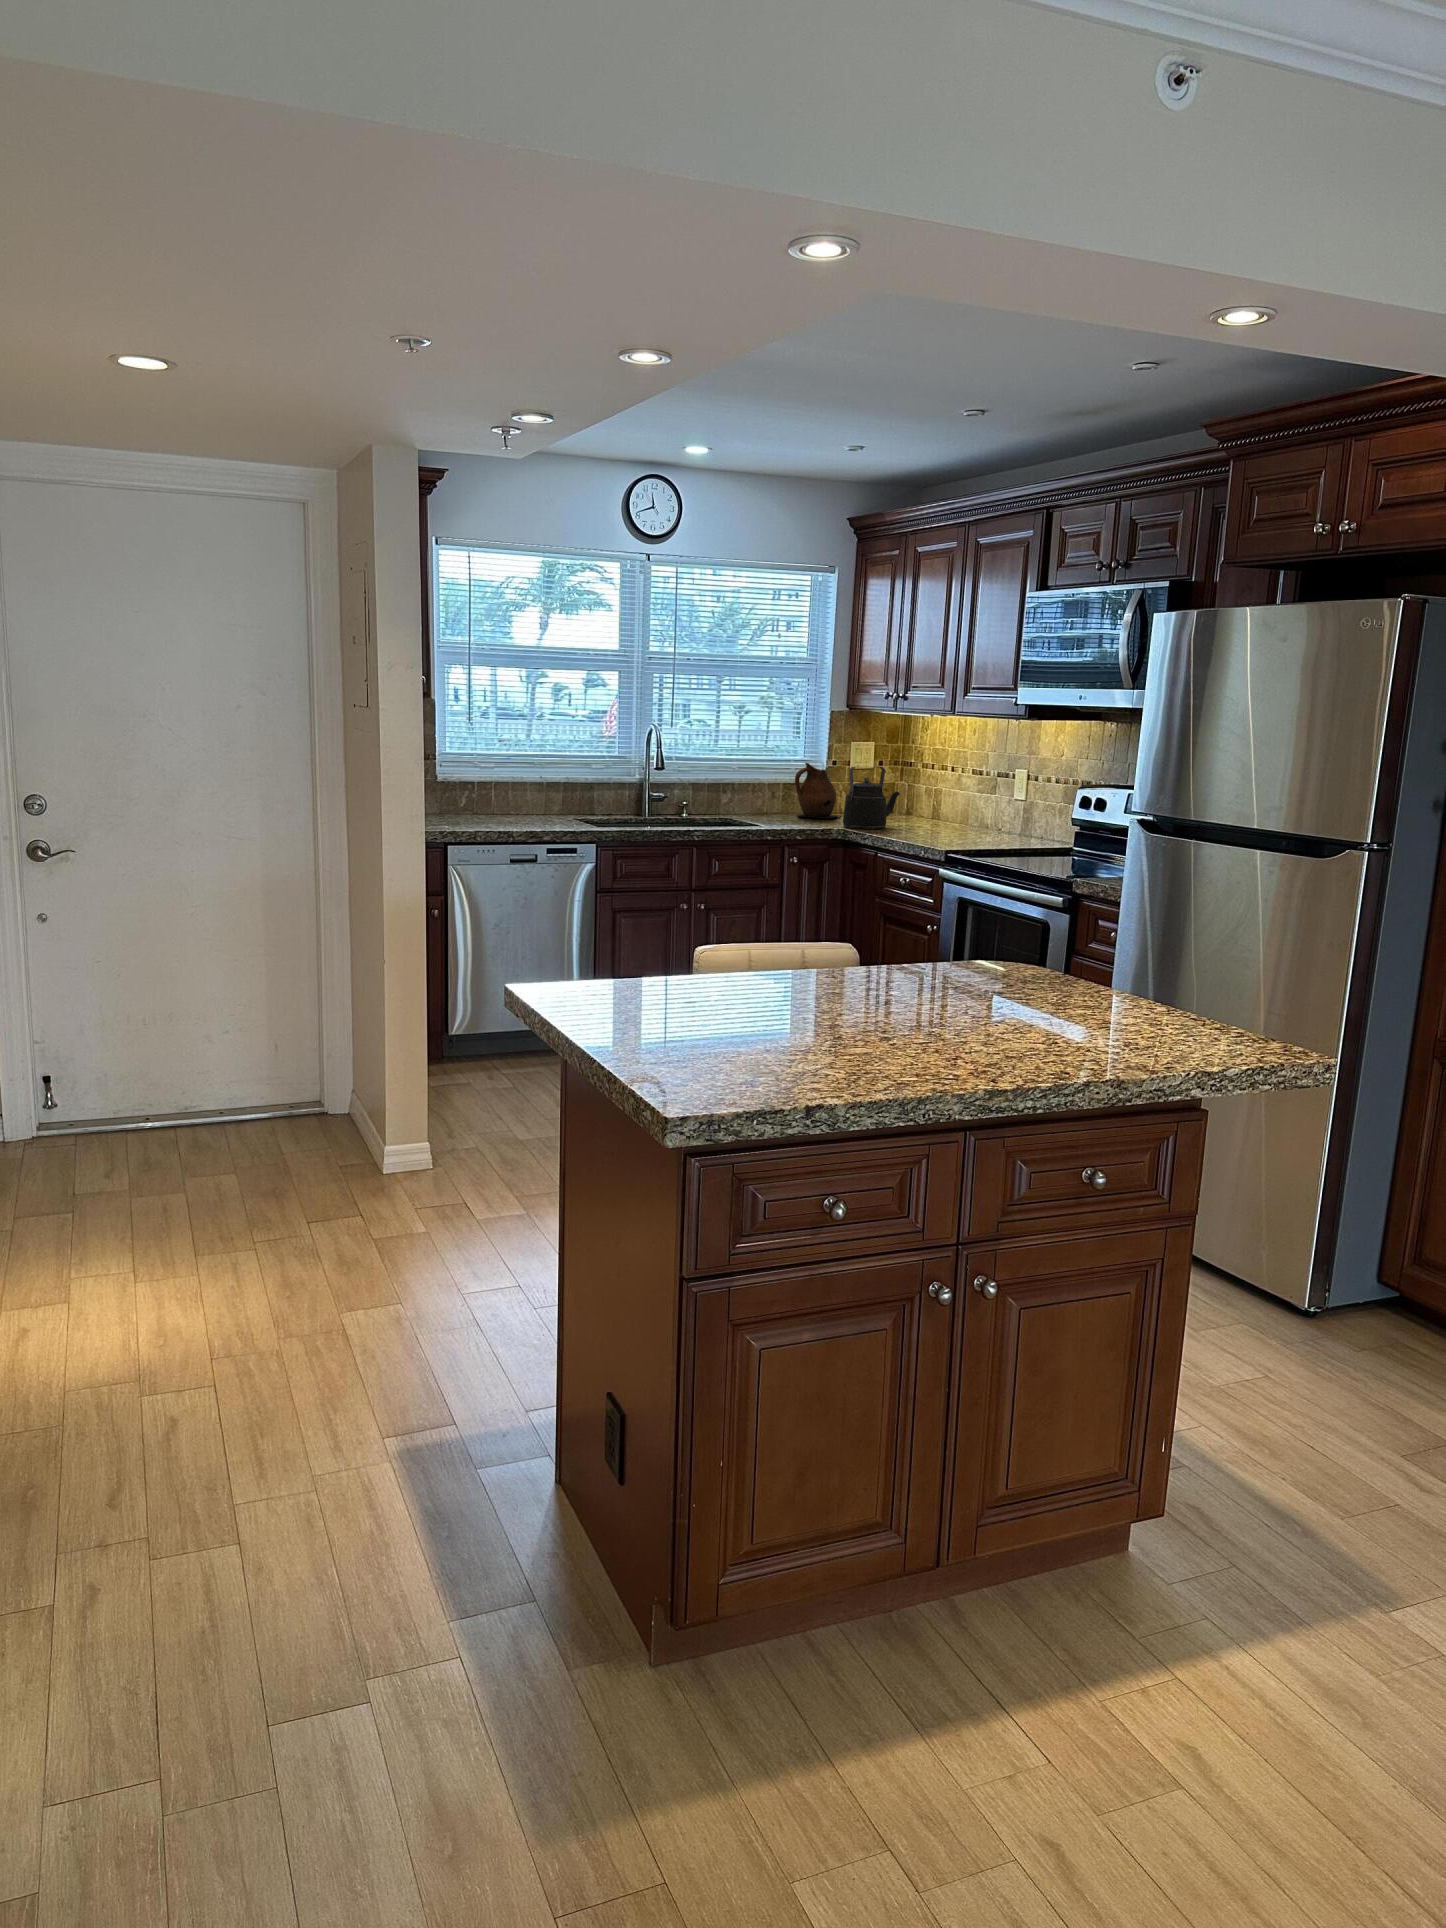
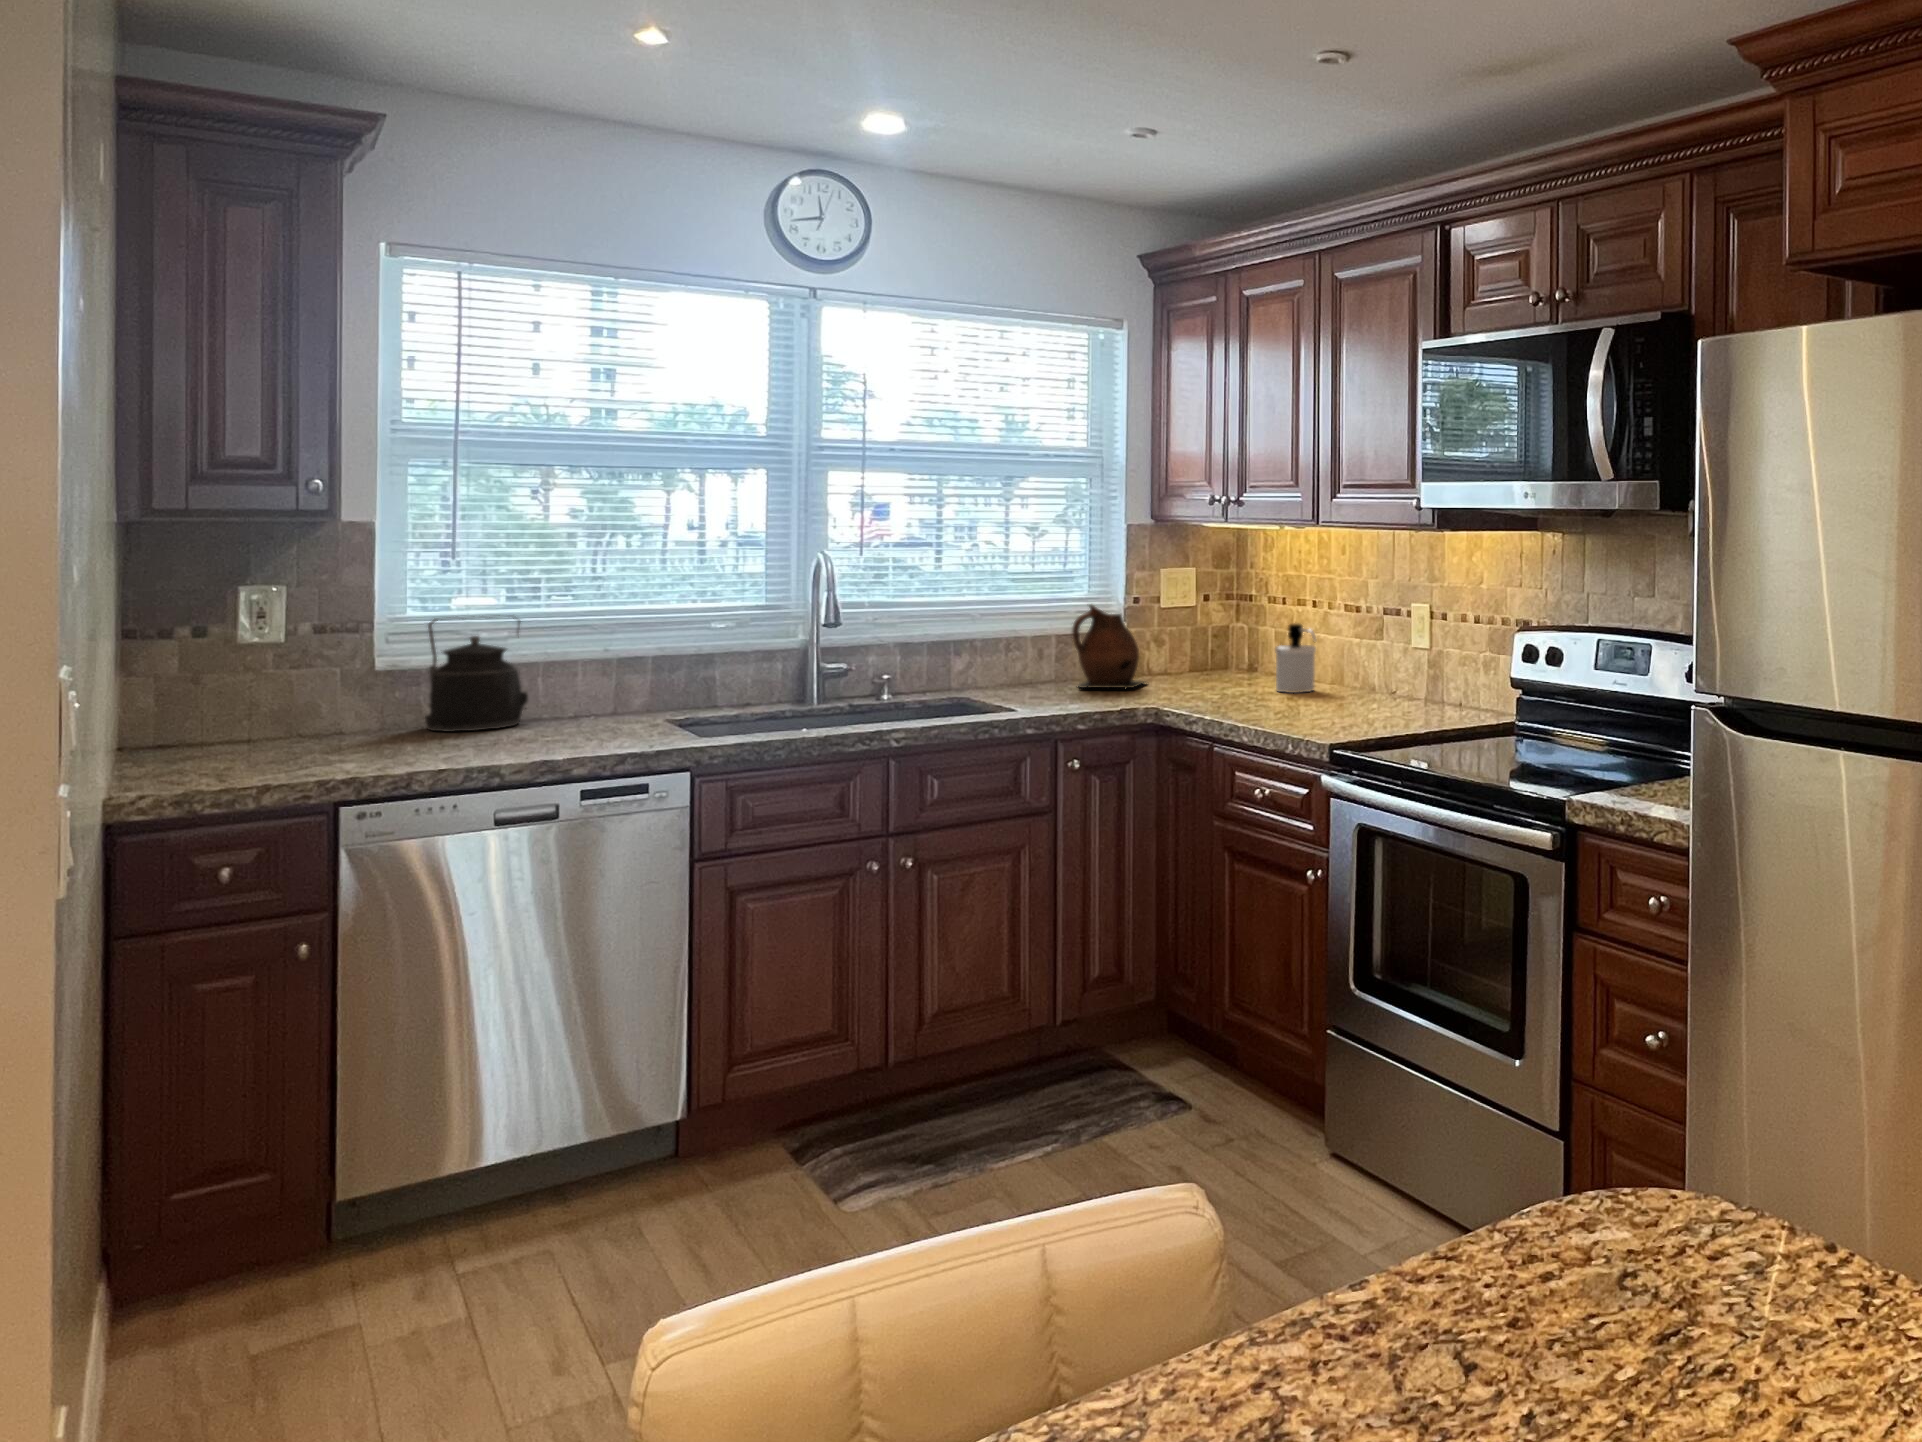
kettle: present [843,767,900,829] -> present [425,615,528,732]
soap dispenser: none [923,781,952,827] -> present [1275,623,1316,693]

